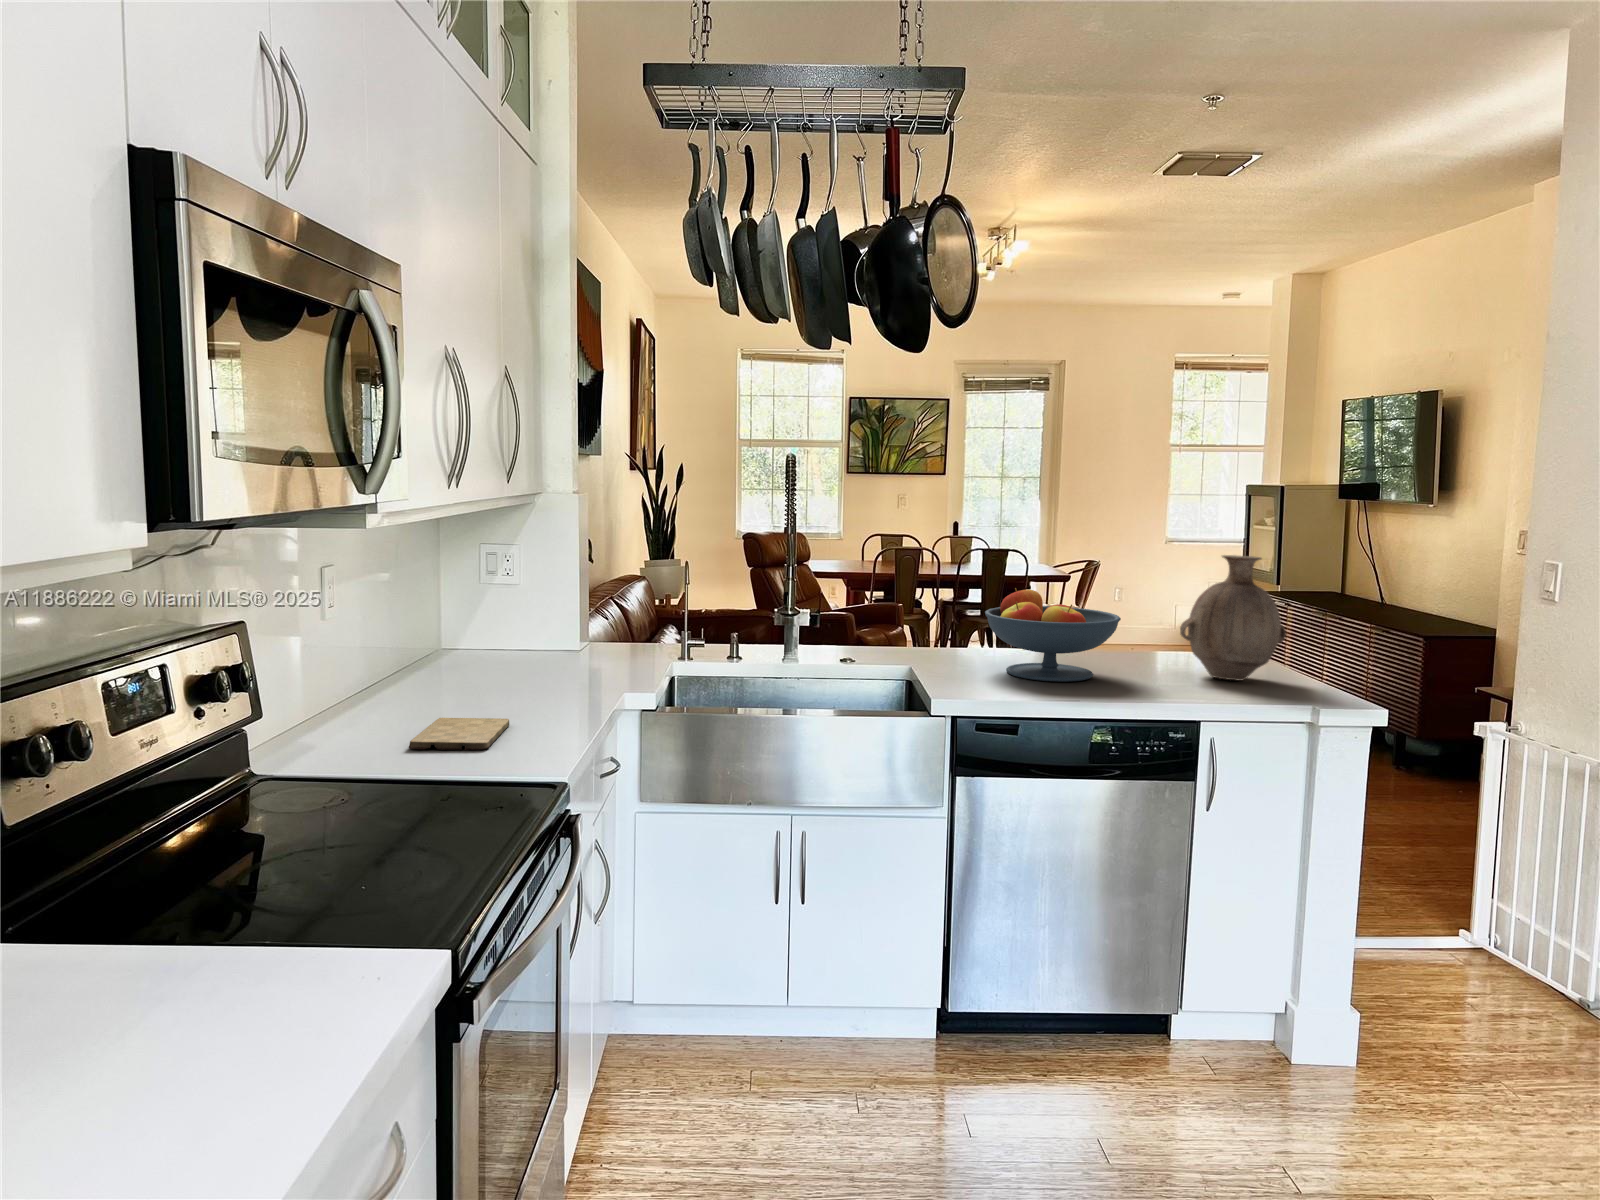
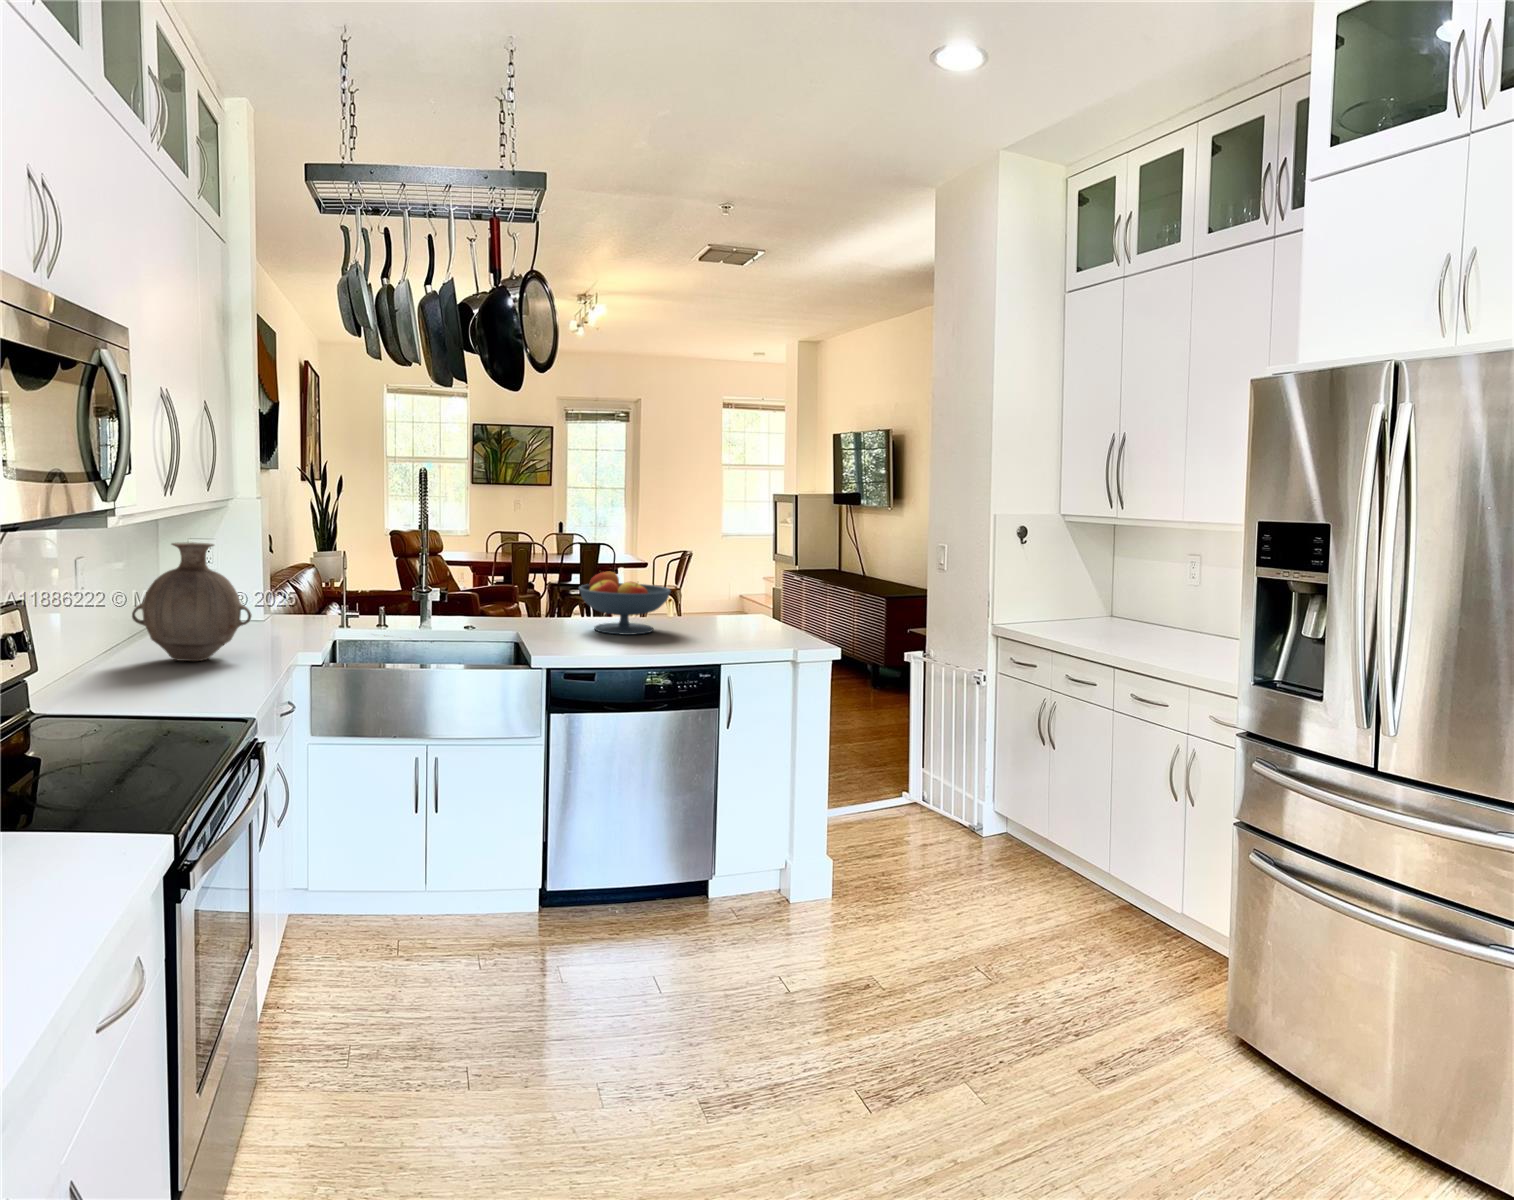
vase: present [1180,555,1286,681] -> present [132,542,252,661]
cutting board: present [409,718,509,750] -> none [98,676,191,703]

